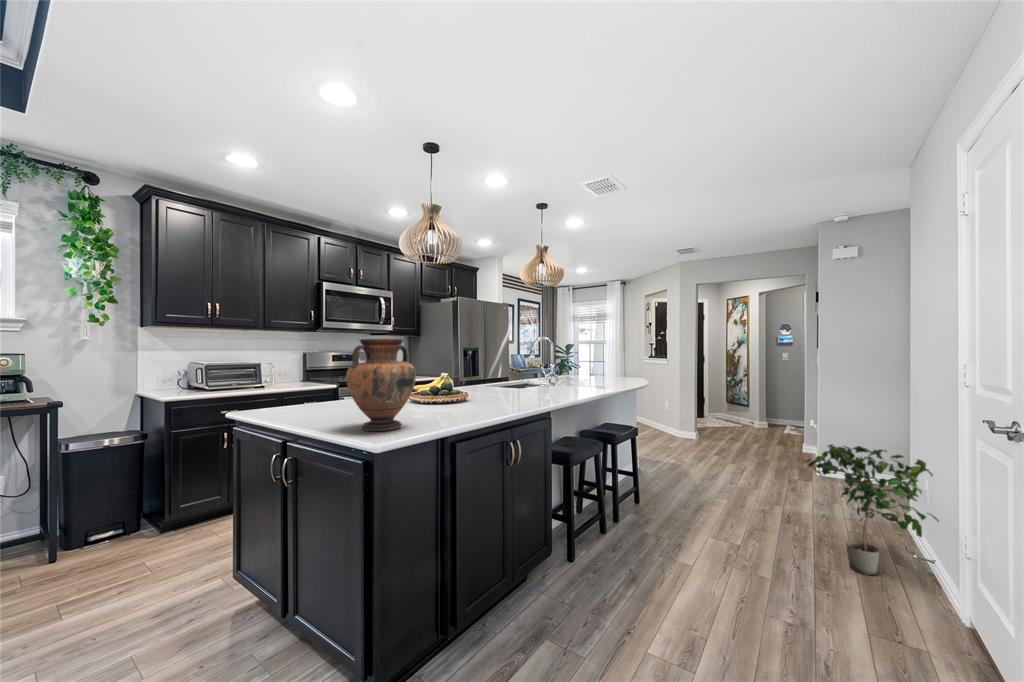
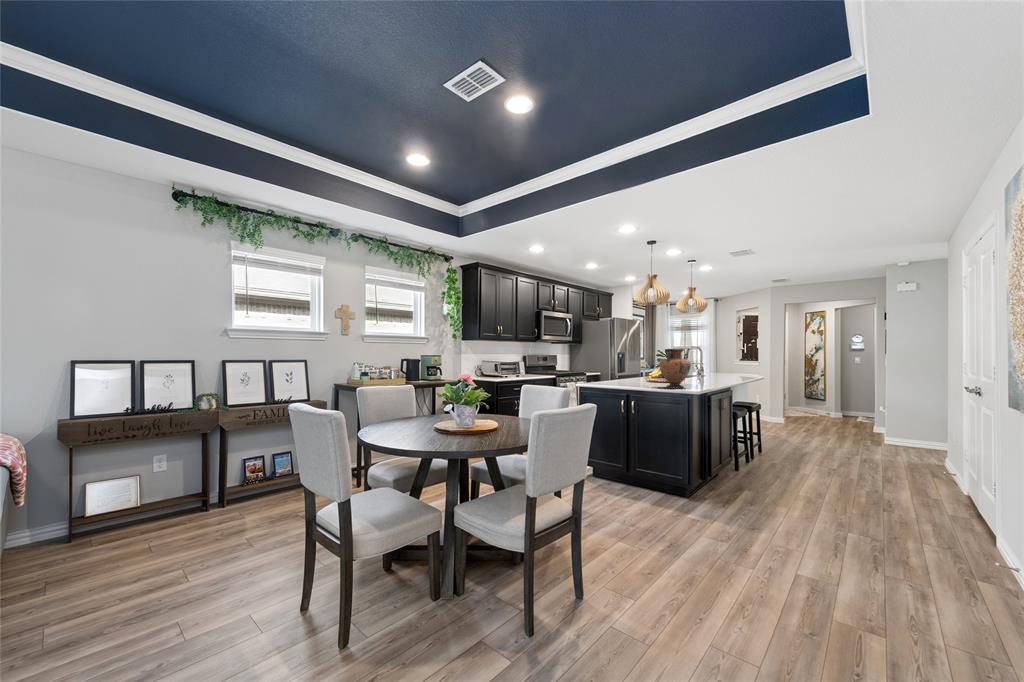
potted plant: present [804,445,939,575] -> none [875,409,954,481]

